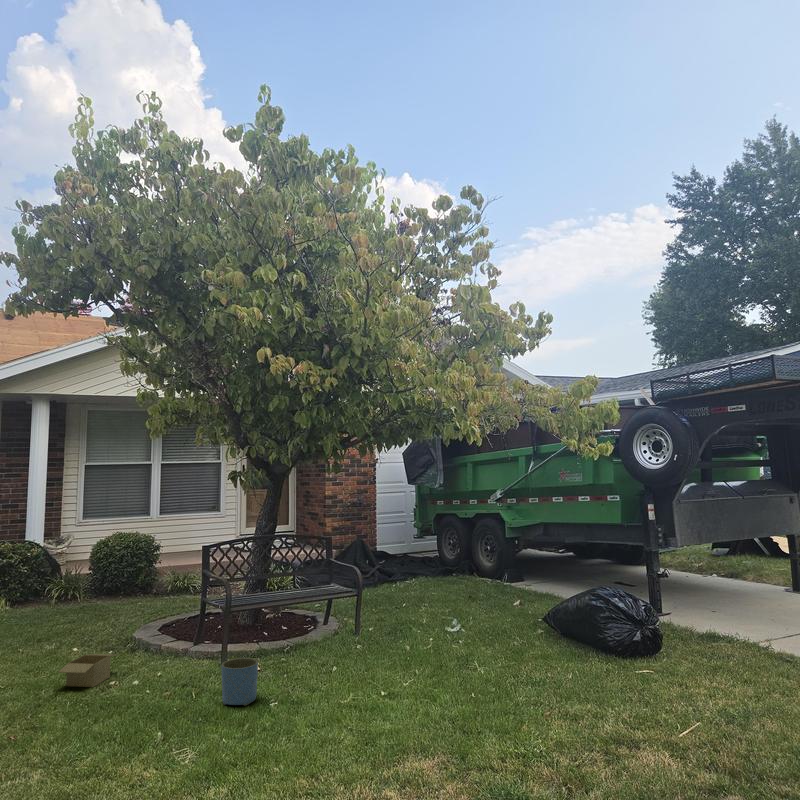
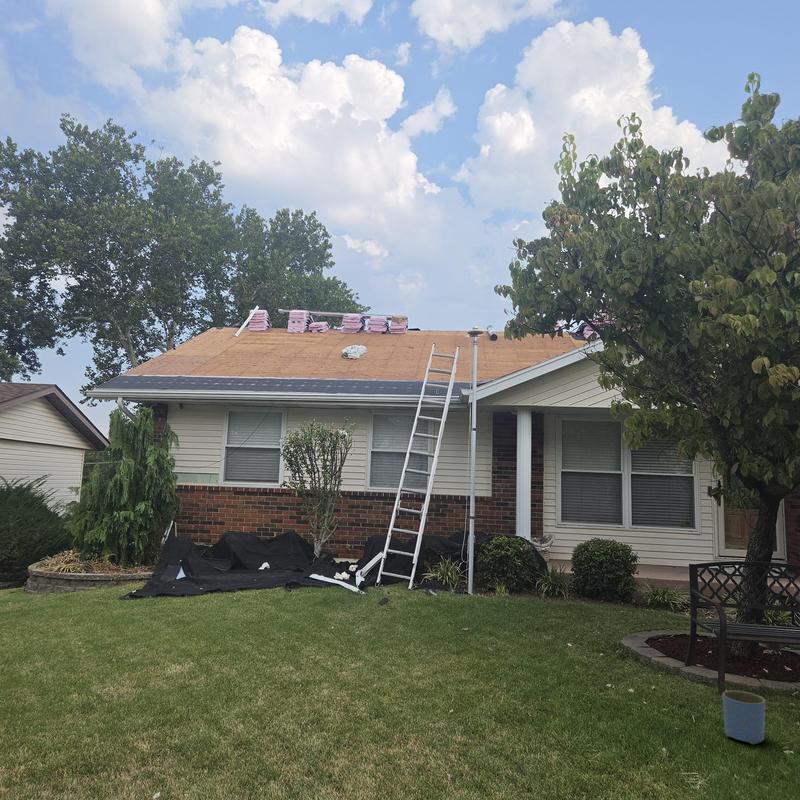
cardboard box: present [59,654,116,687] -> none [561,652,611,684]

